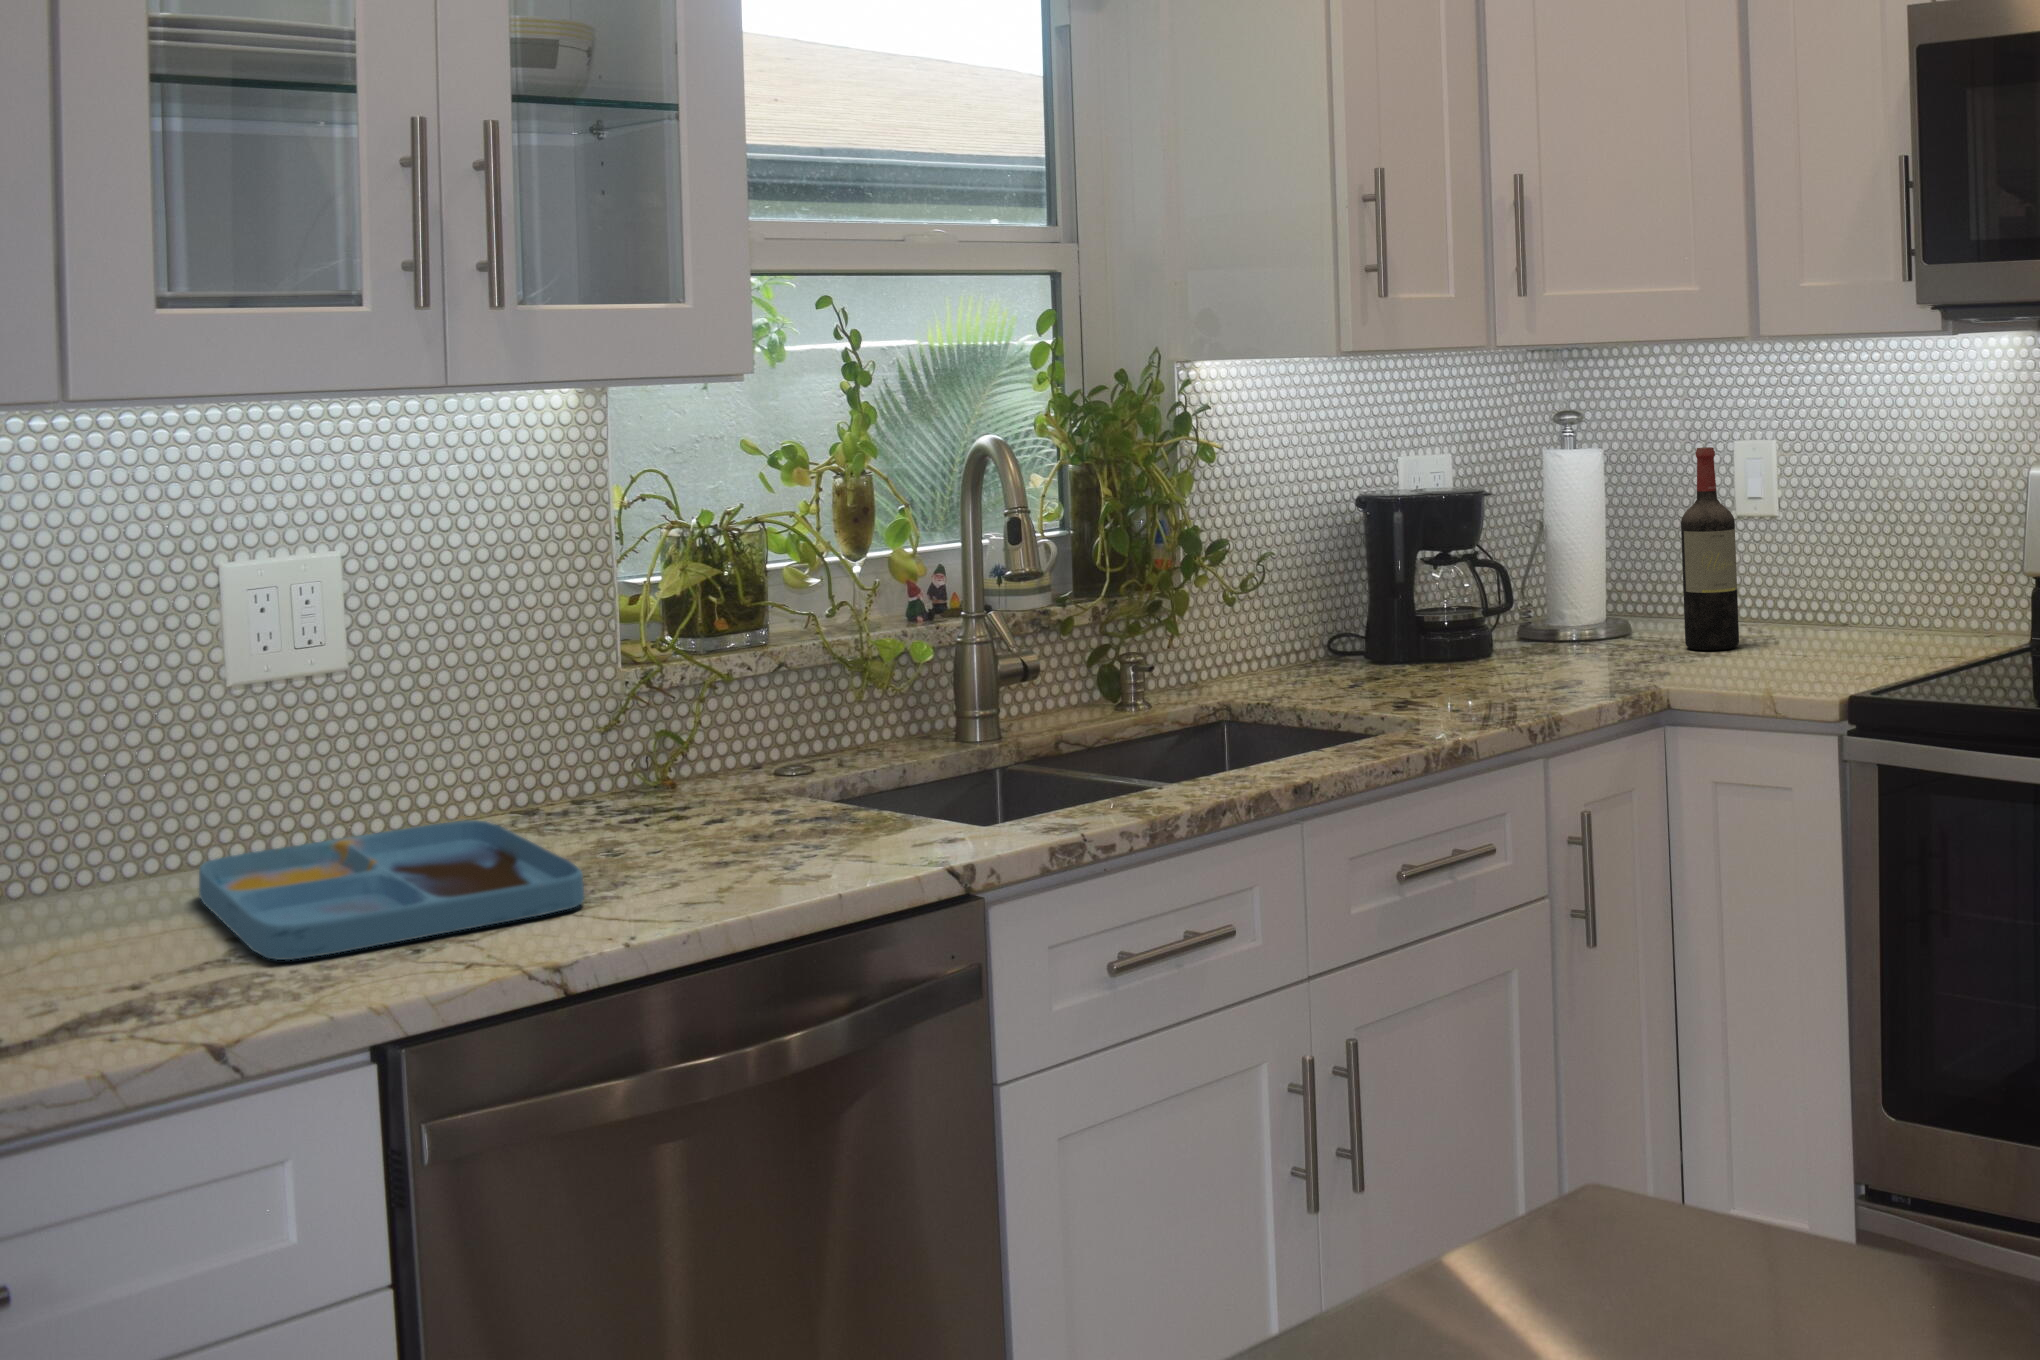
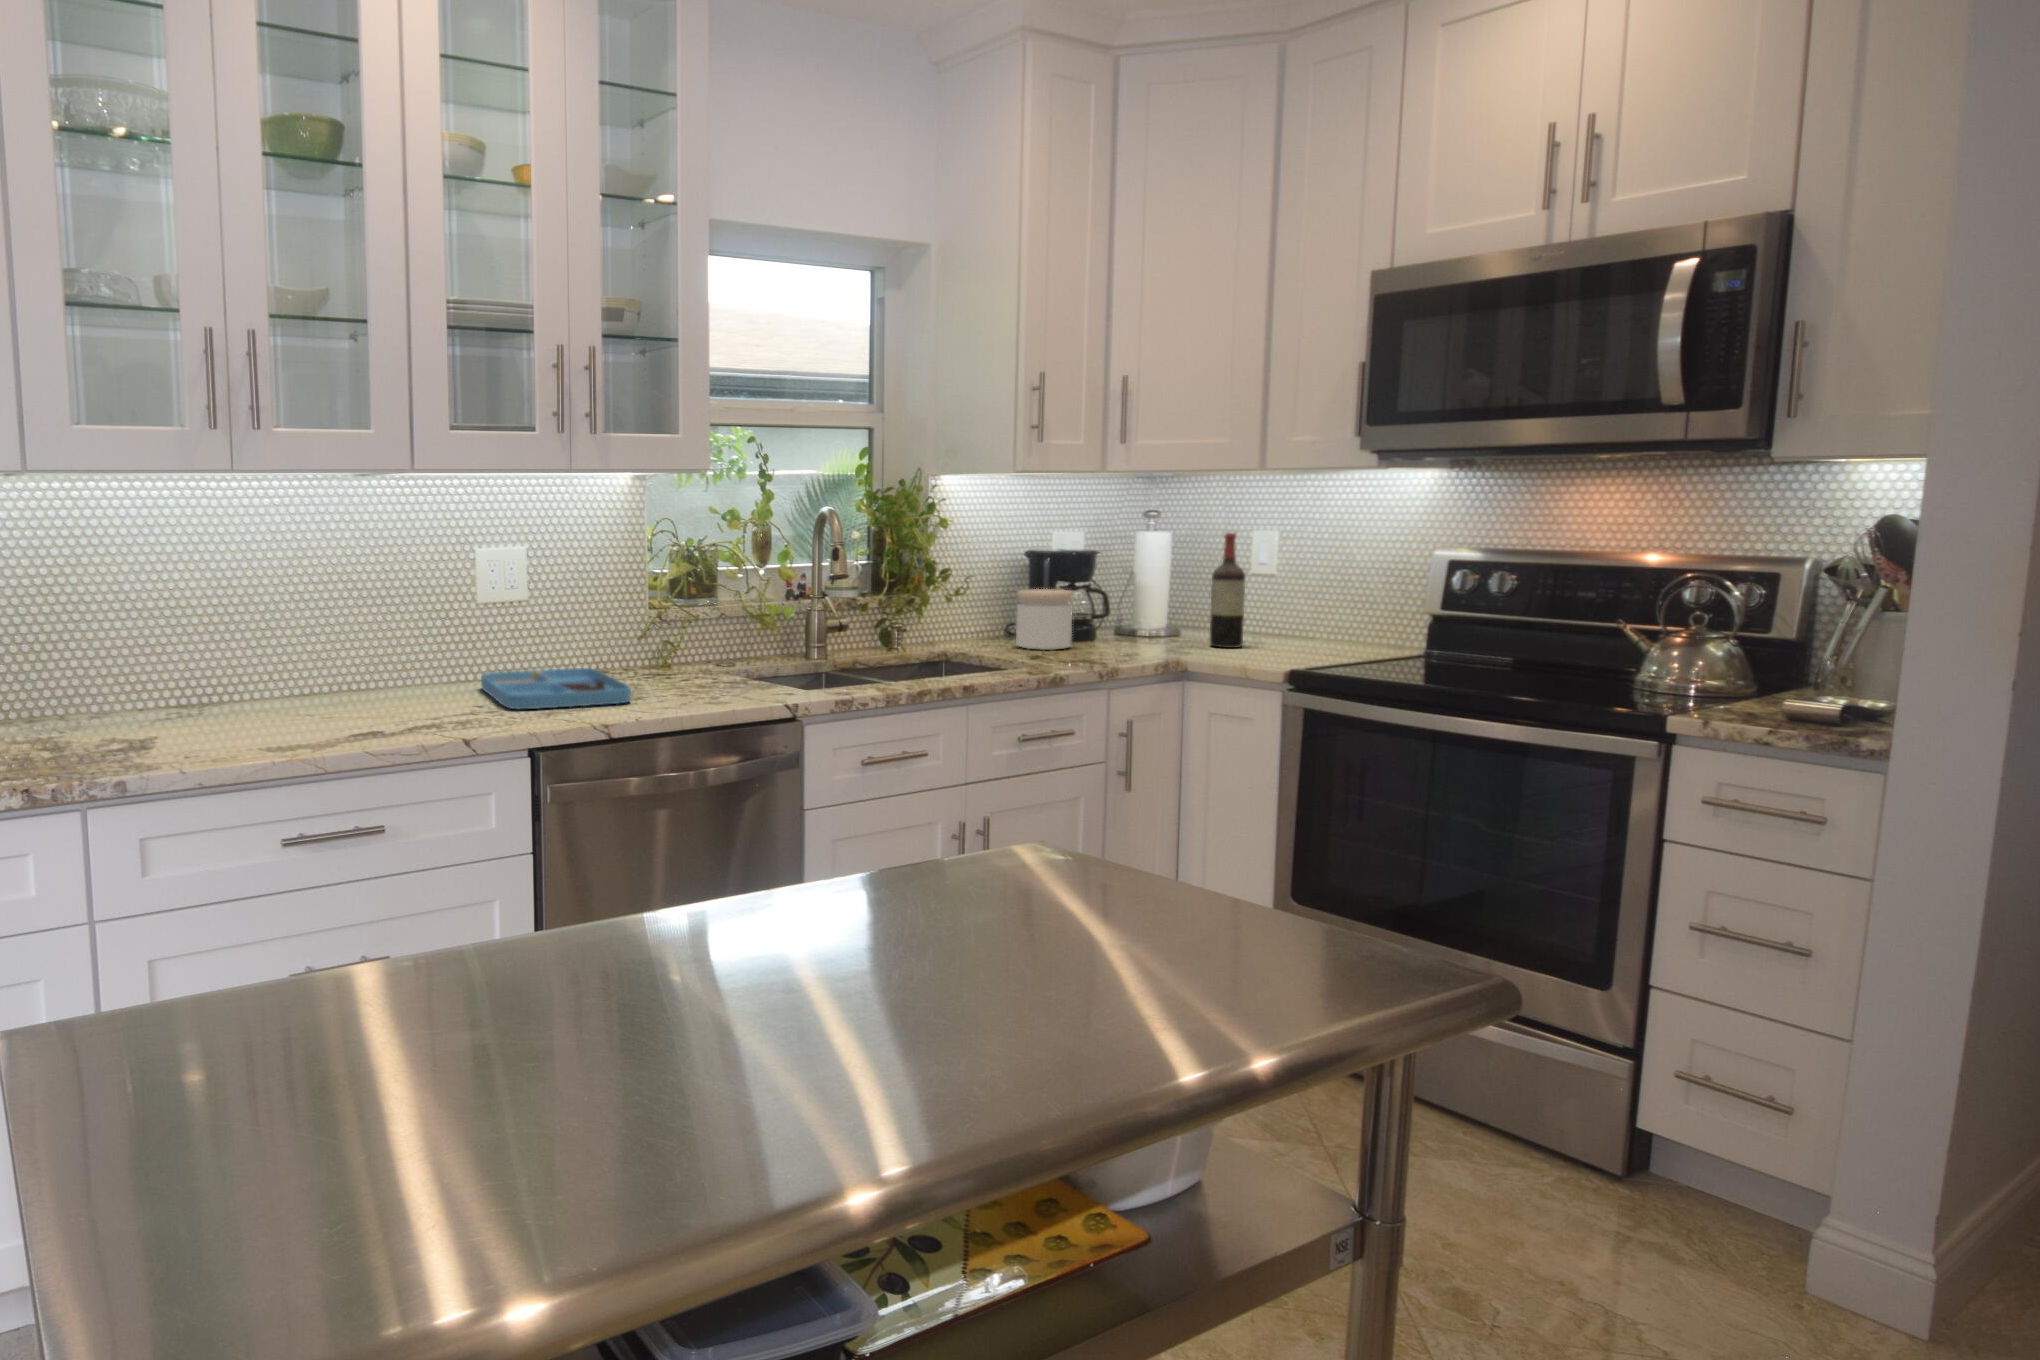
jar: none [1355,564,1457,679] -> present [1016,589,1072,650]

